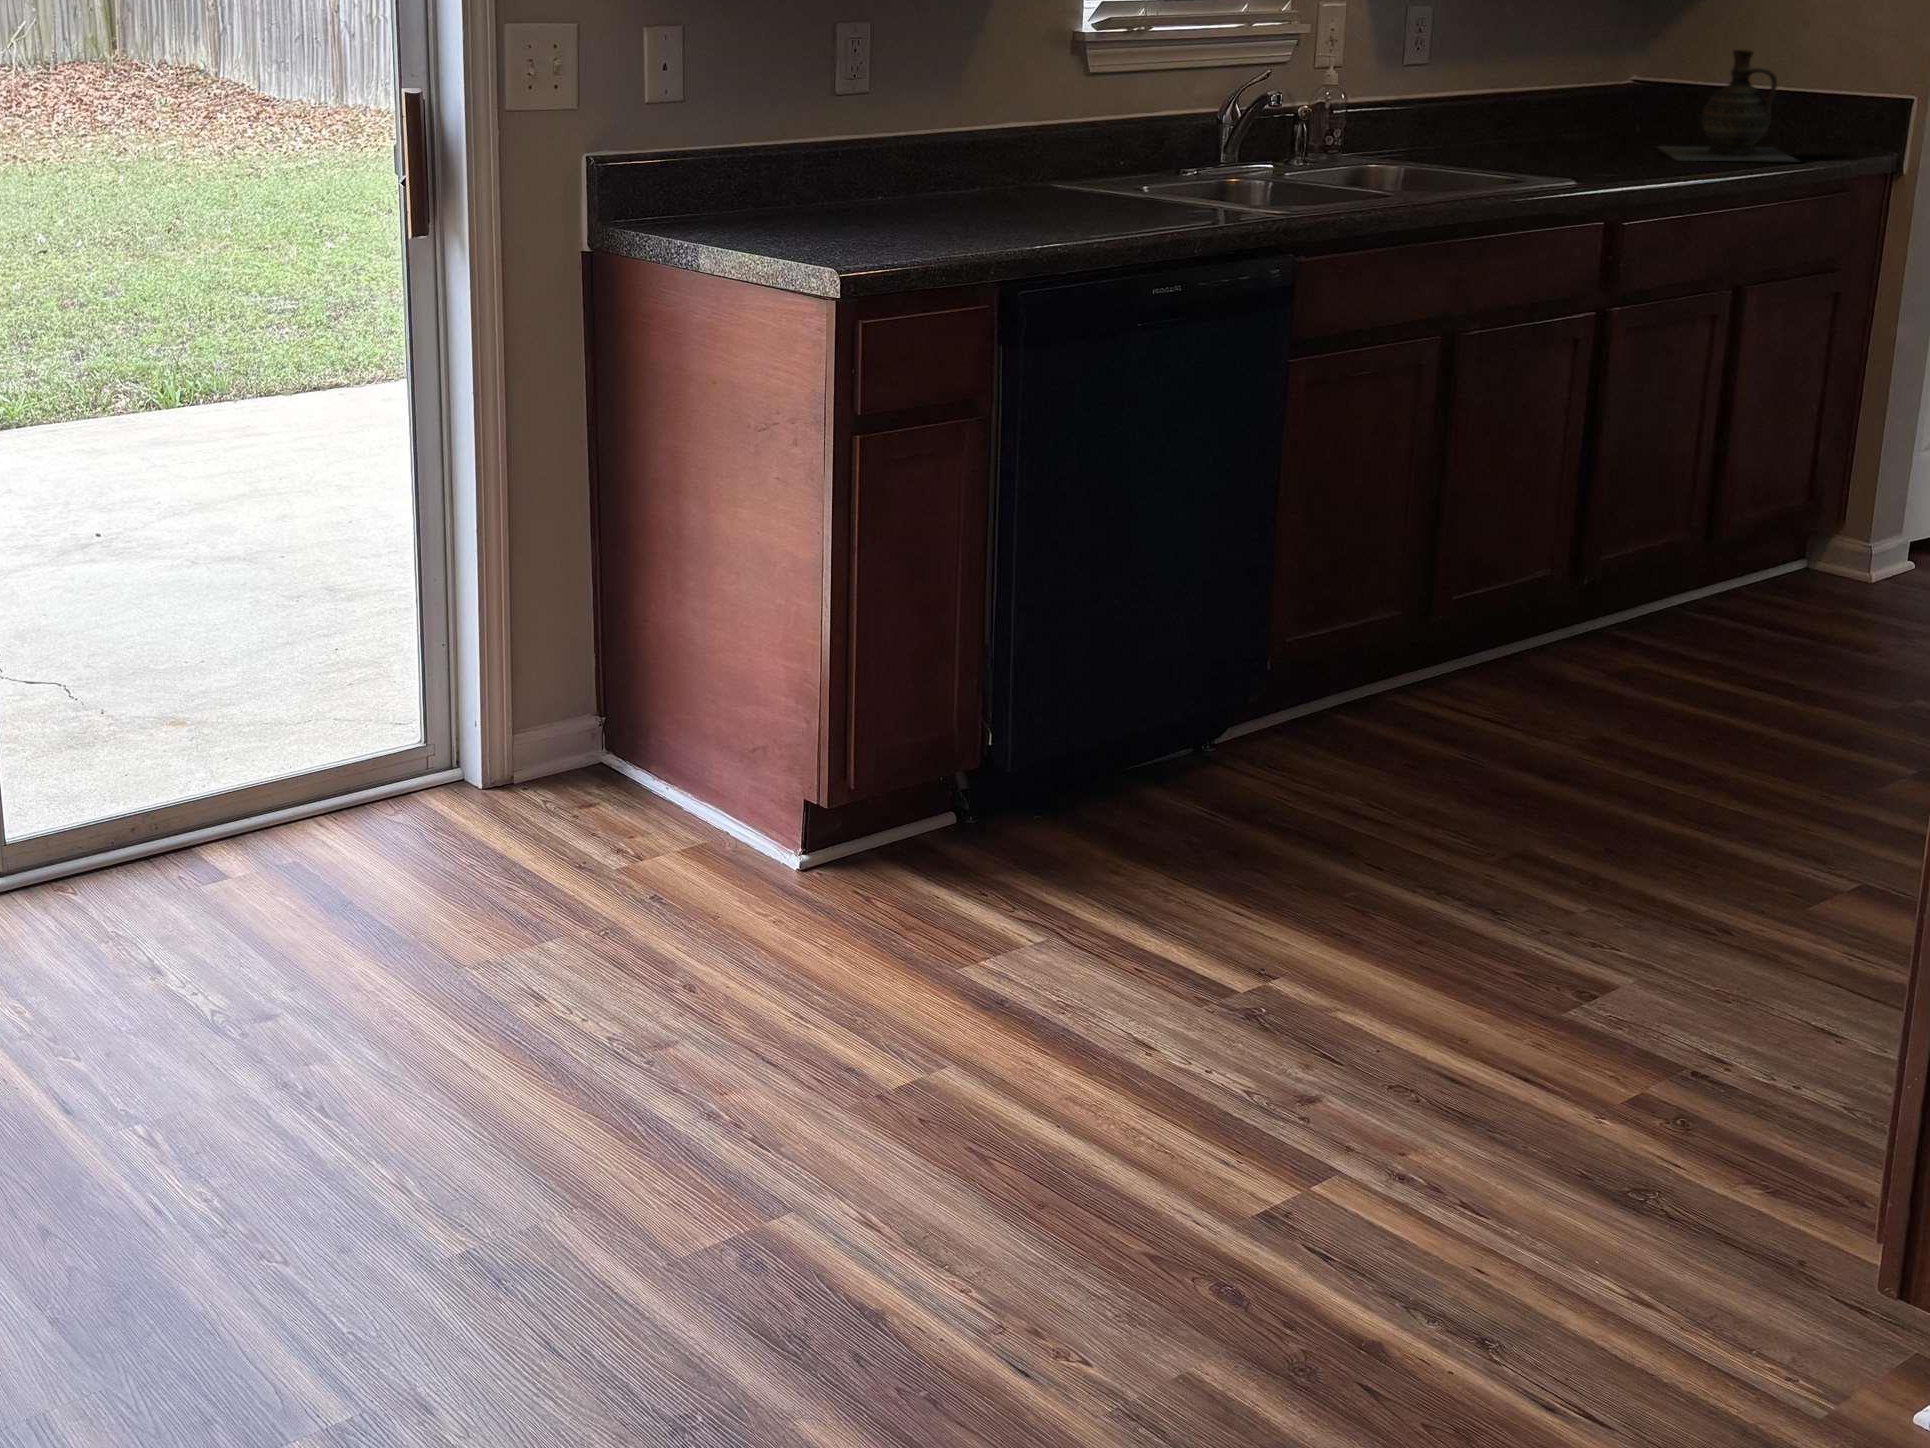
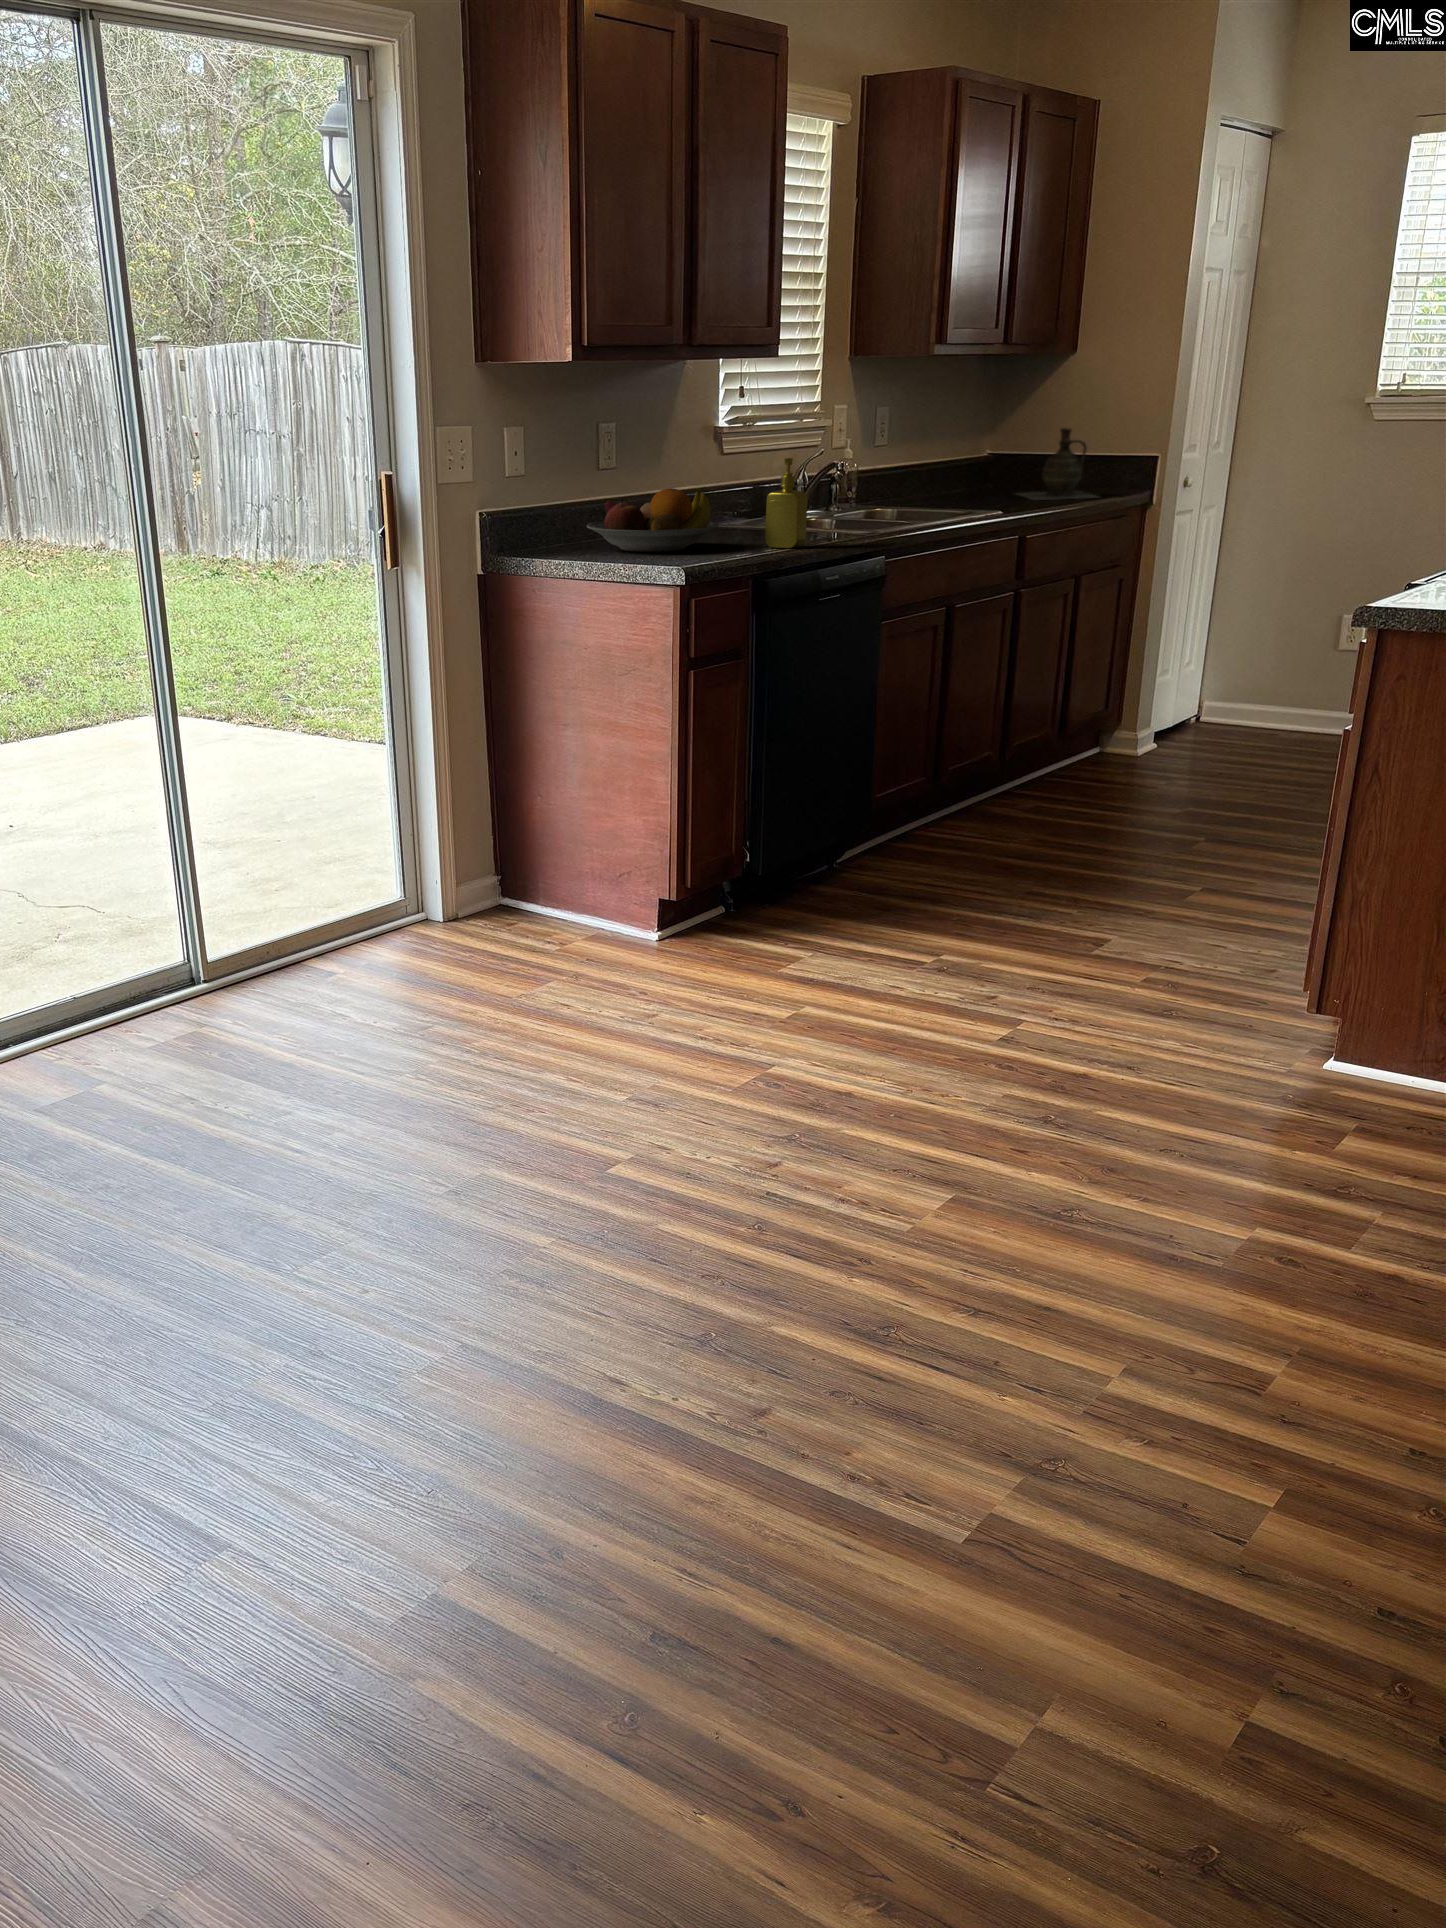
soap dispenser: none [1060,90,1131,235] -> present [765,458,807,548]
fruit bowl: none [769,130,987,229] -> present [587,488,719,552]

